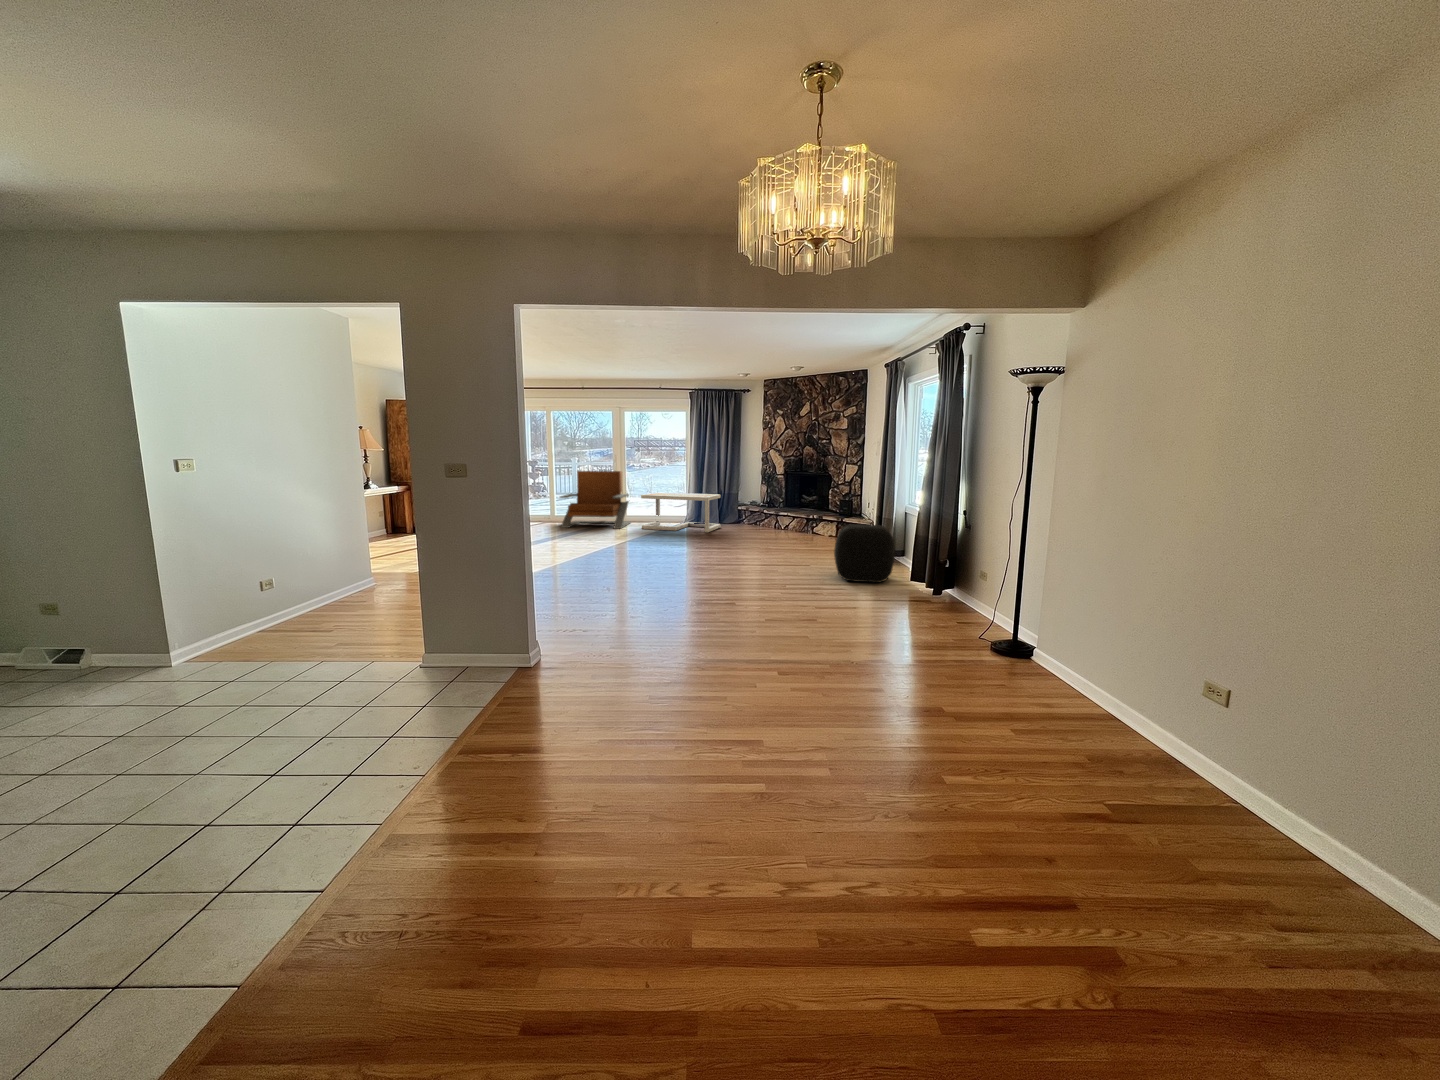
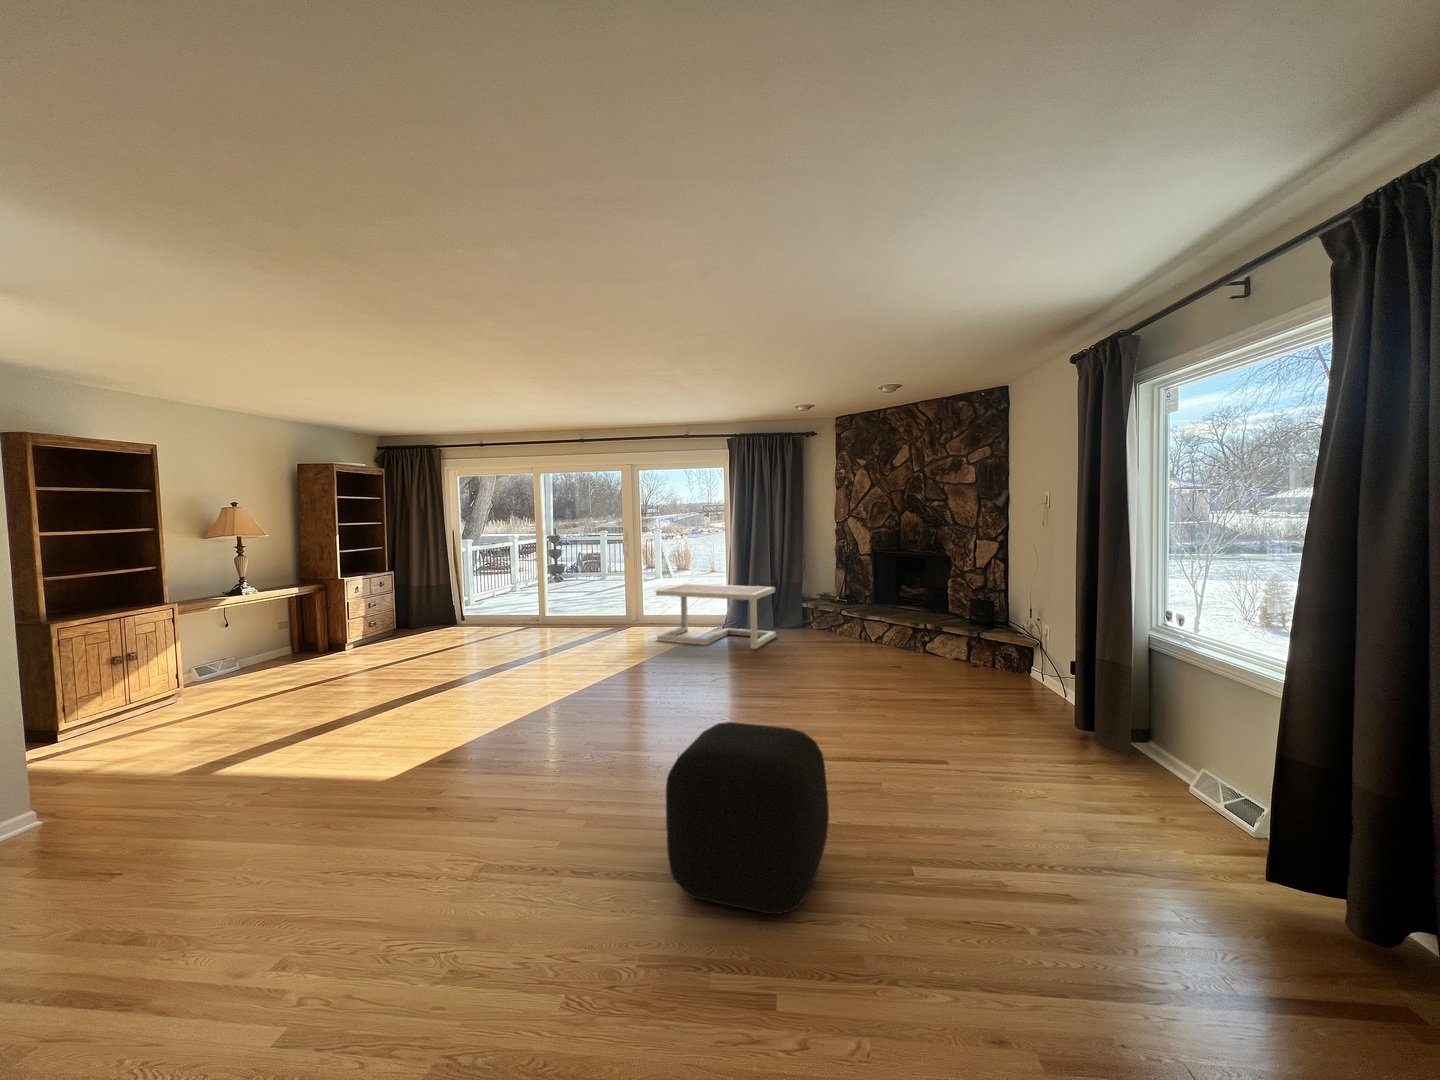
lounge chair: present [560,471,631,529] -> none [539,554,647,641]
ottoman: present [834,524,895,583] -> present [666,722,829,914]

